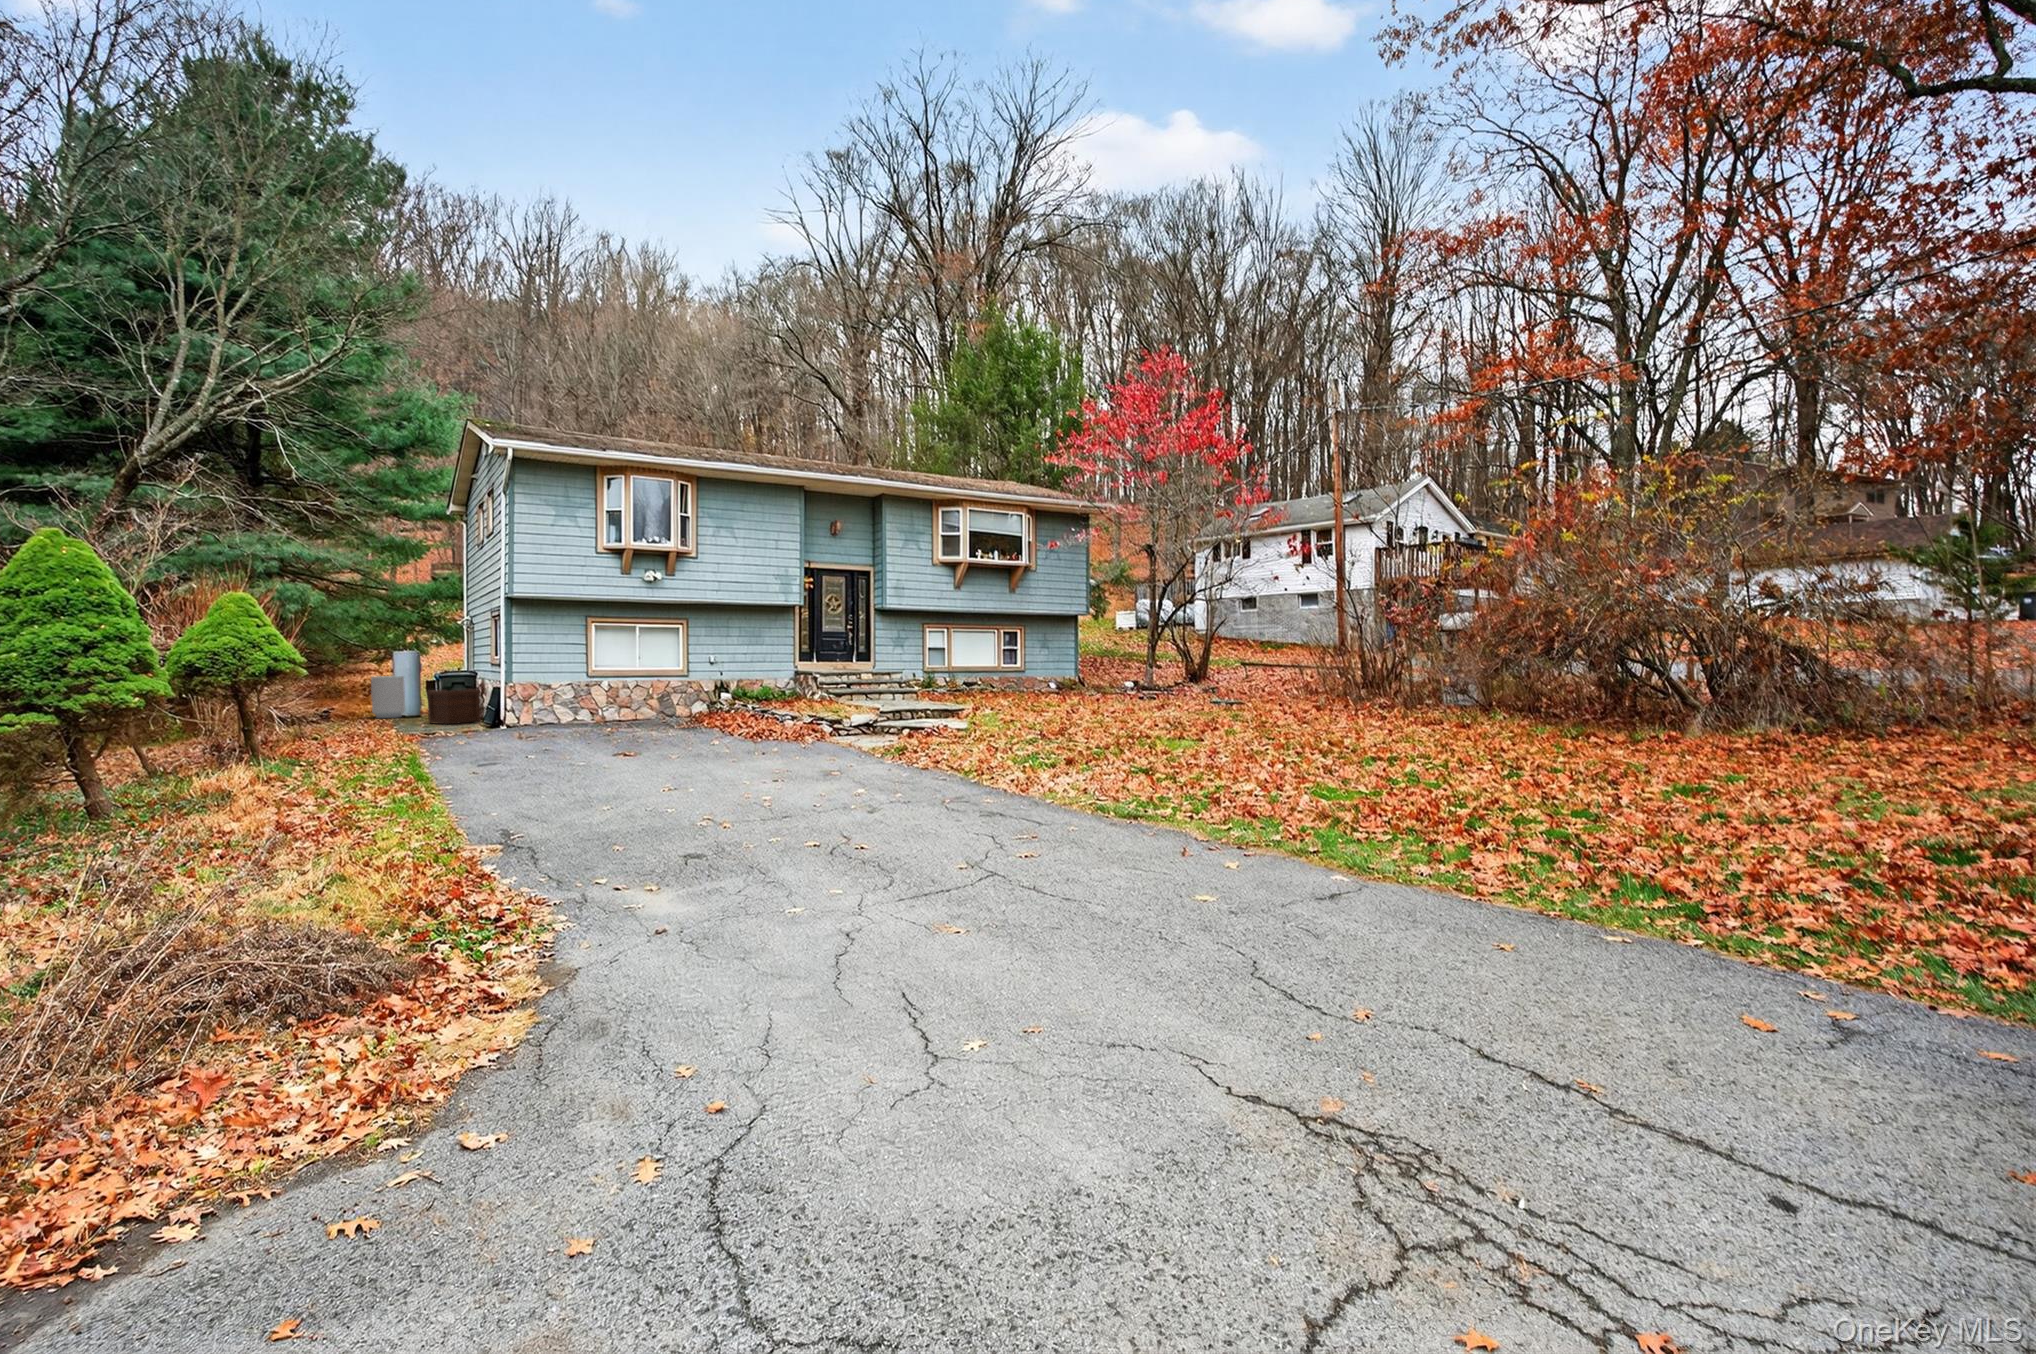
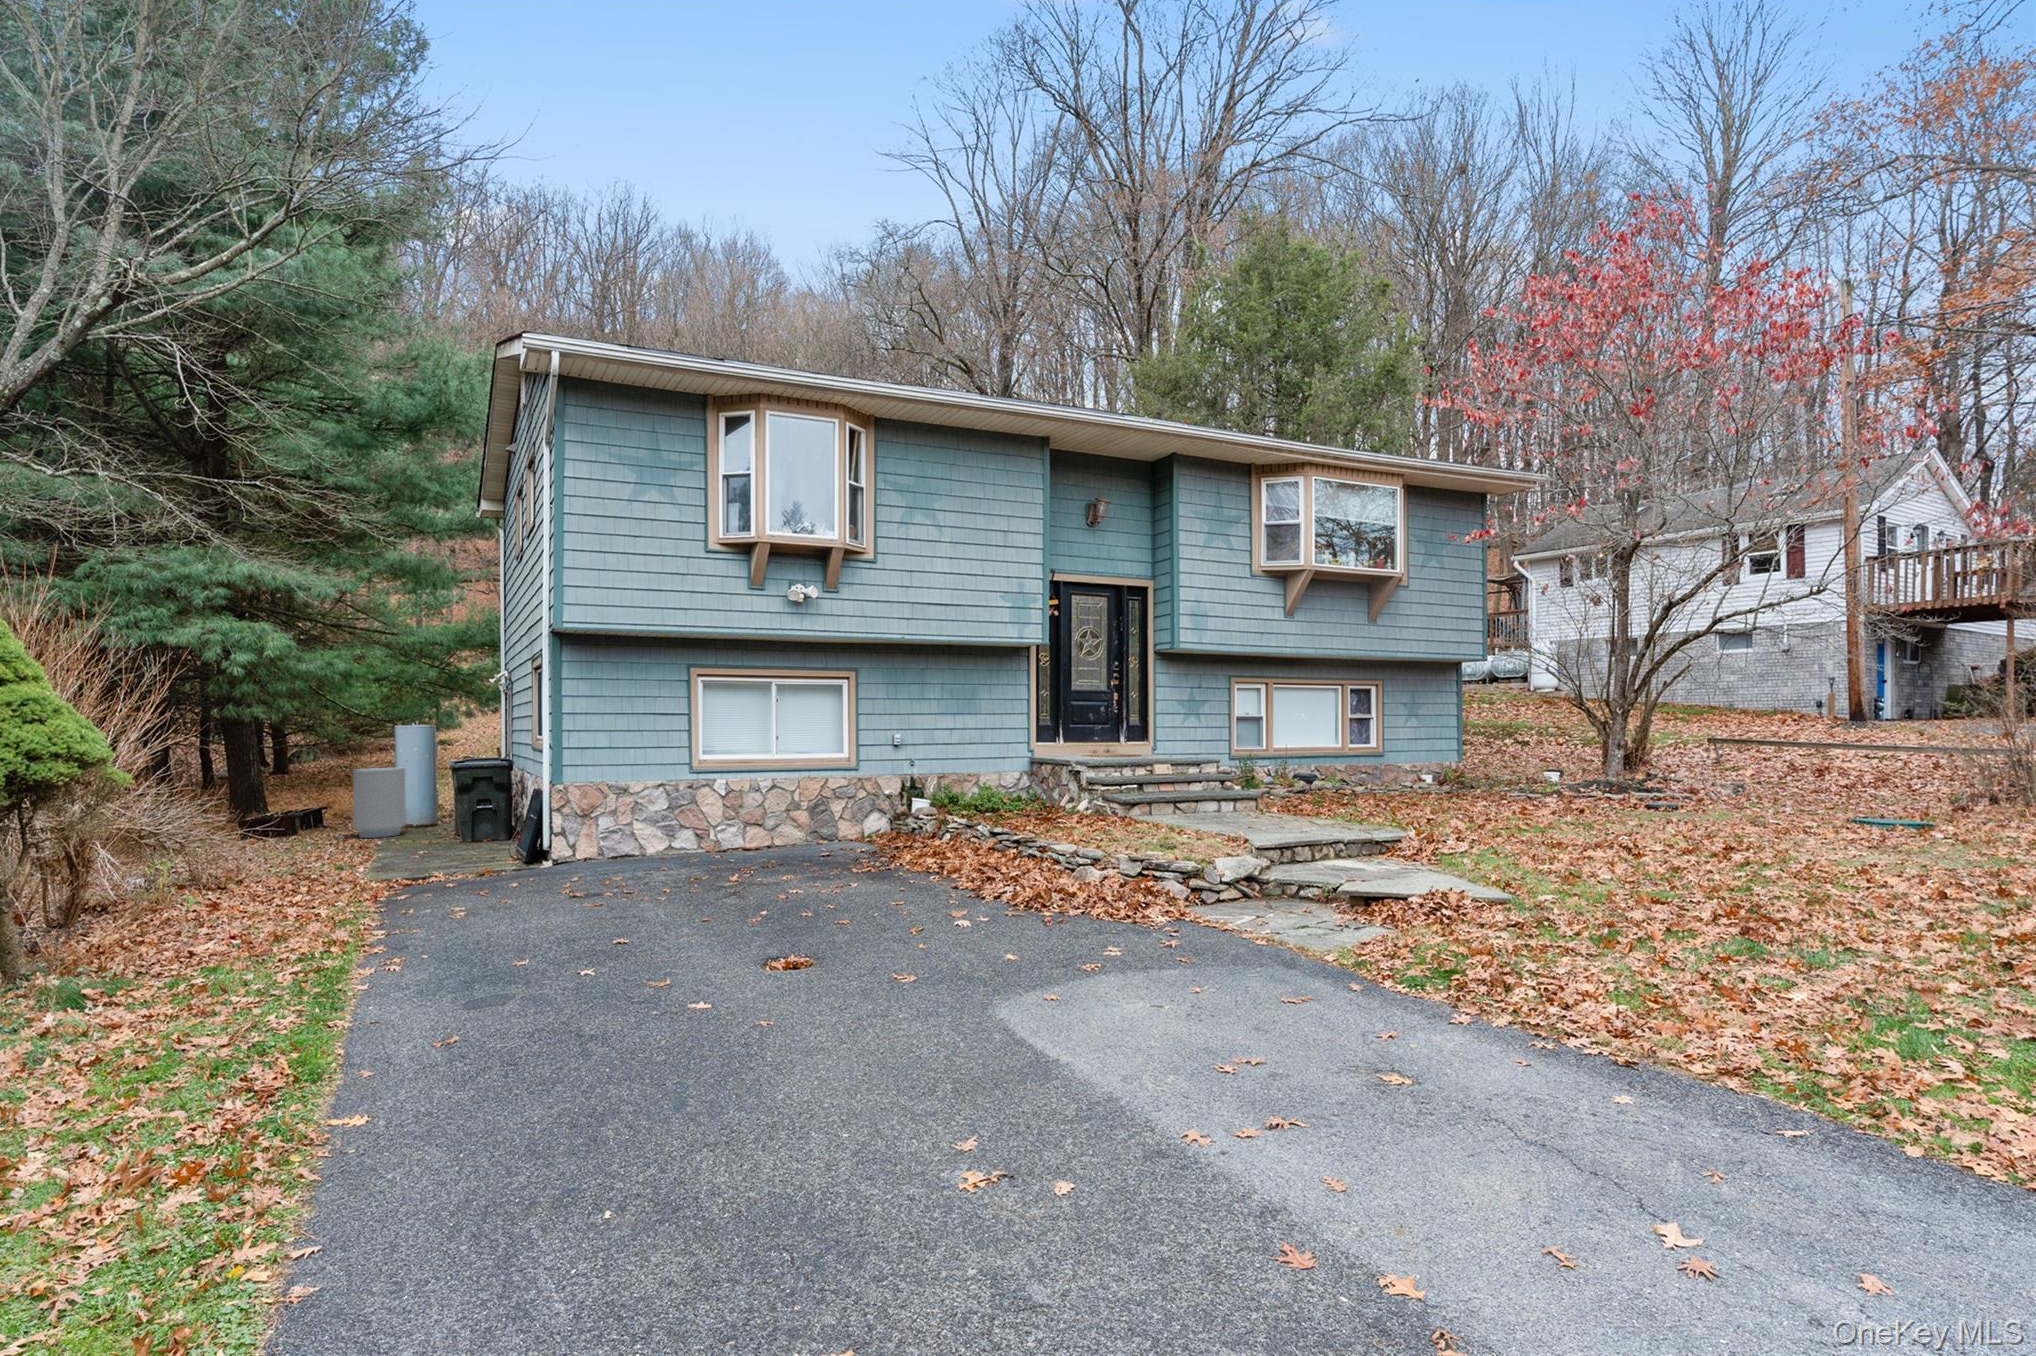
wooden crate: present [427,689,481,724] -> none [429,791,514,854]

